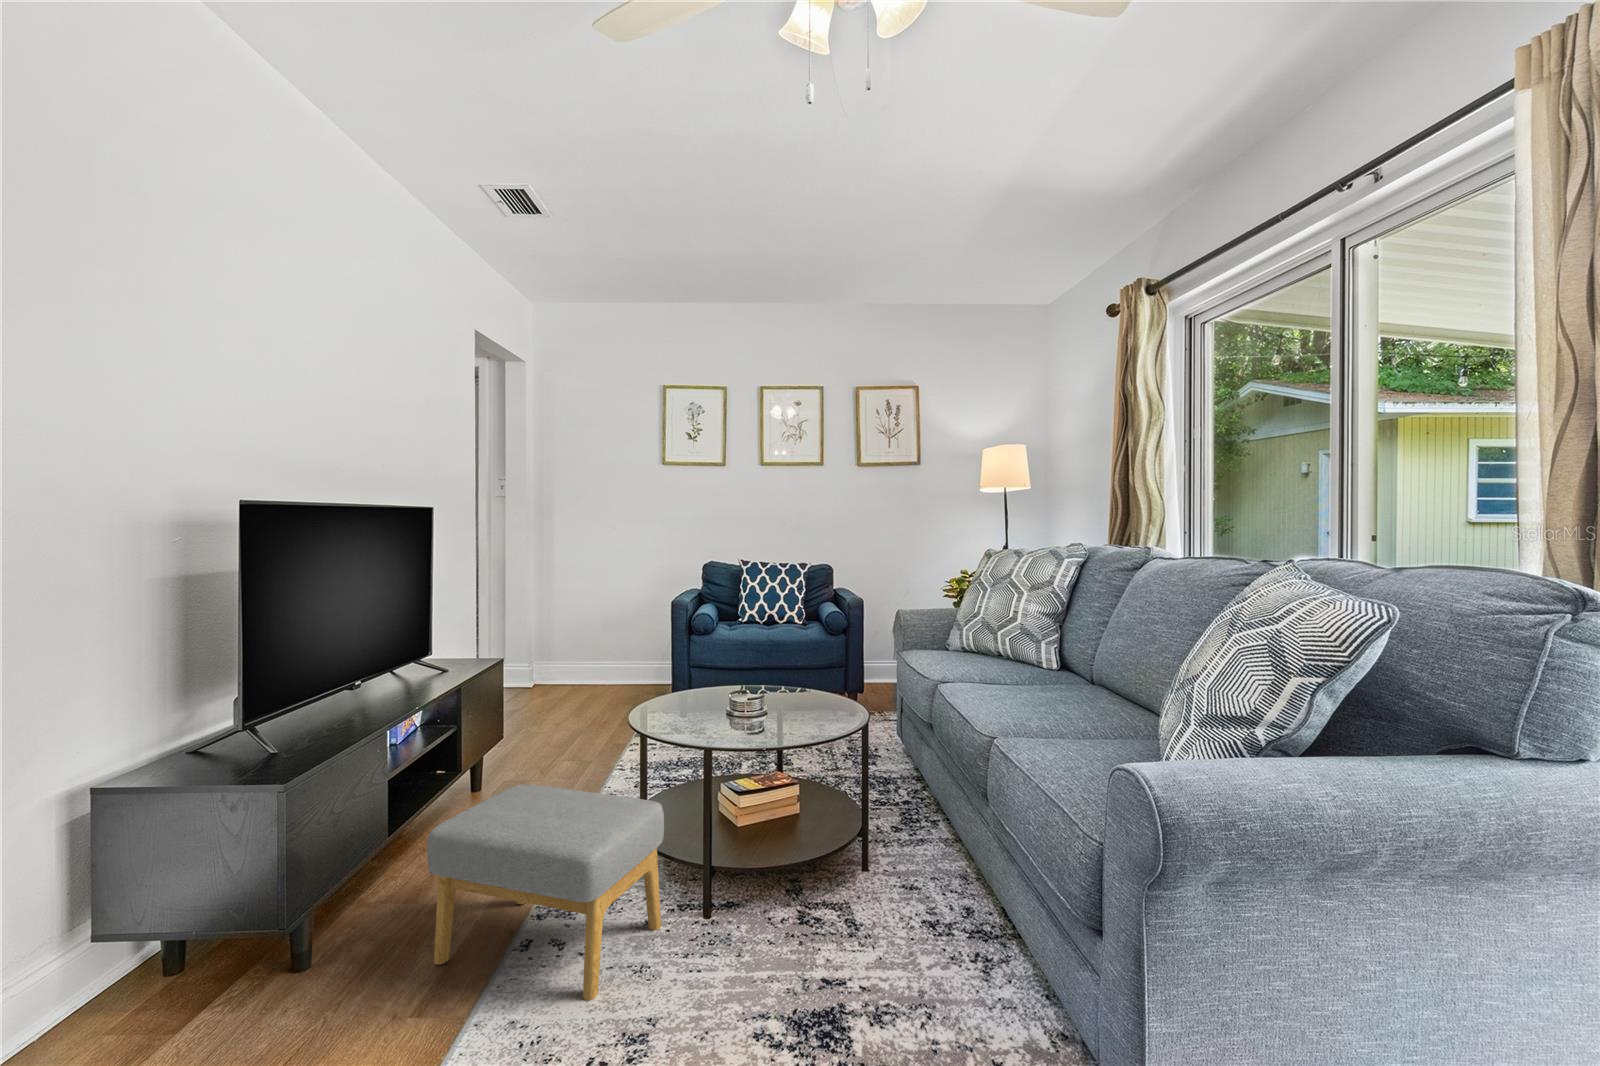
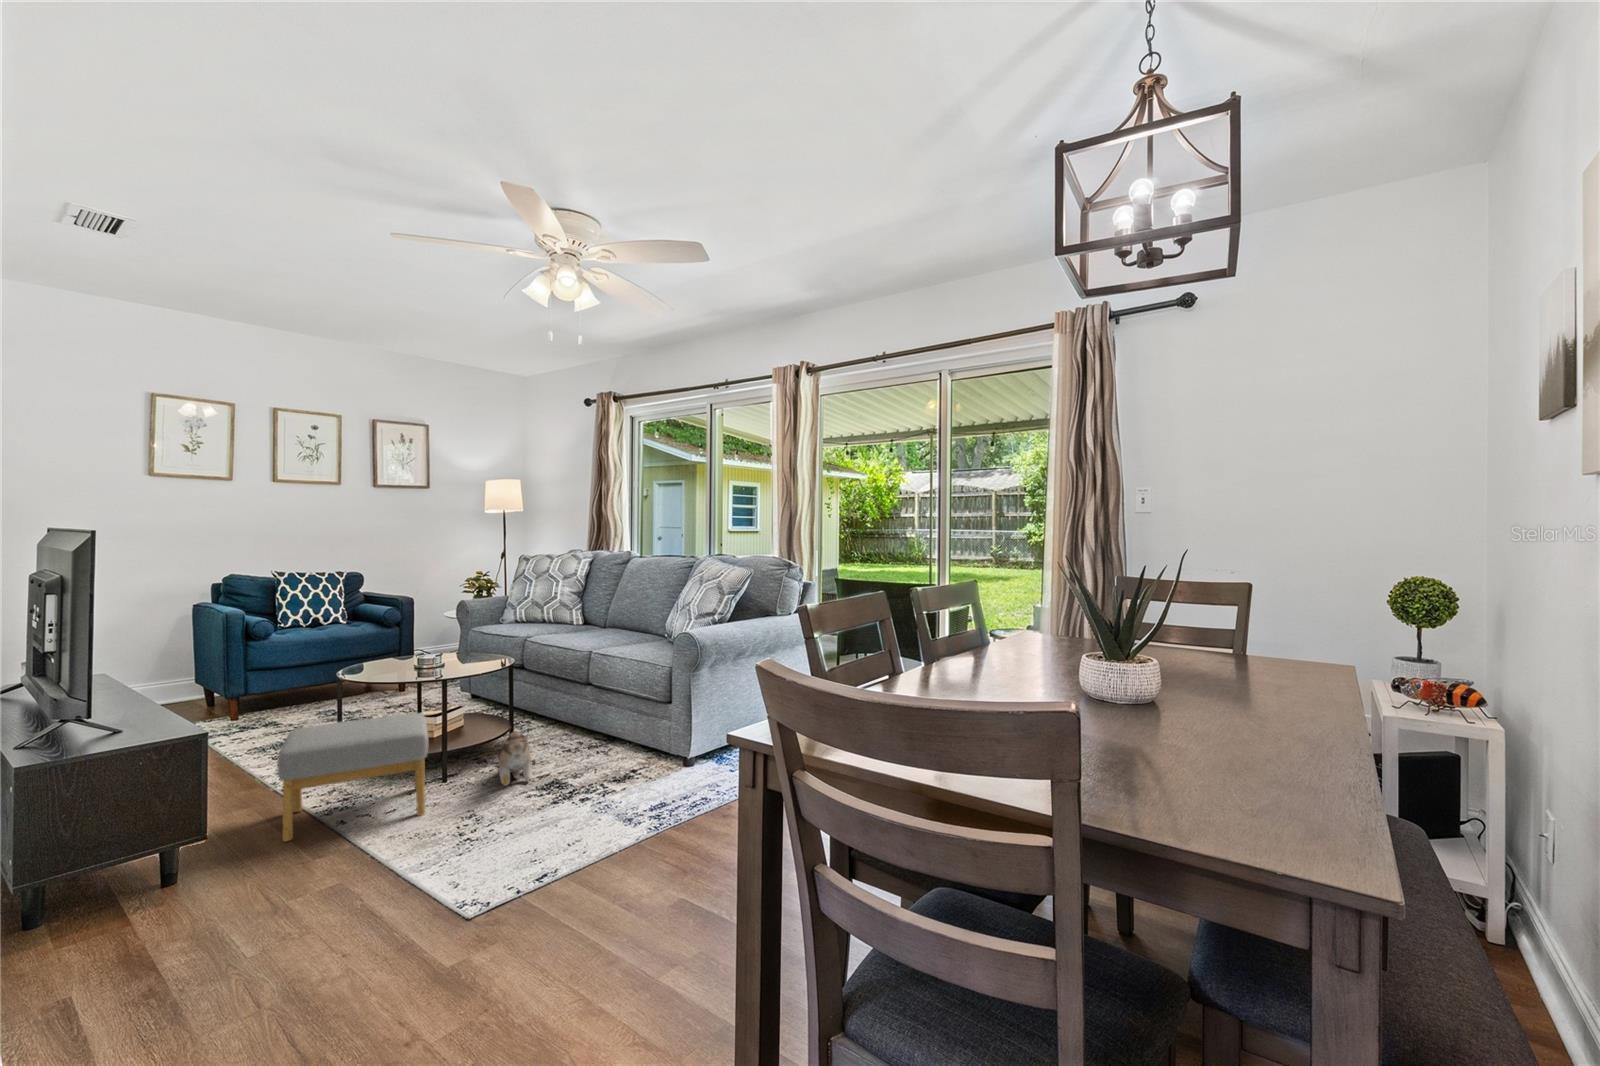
plush toy: none [718,891,815,996] -> present [498,732,532,786]

